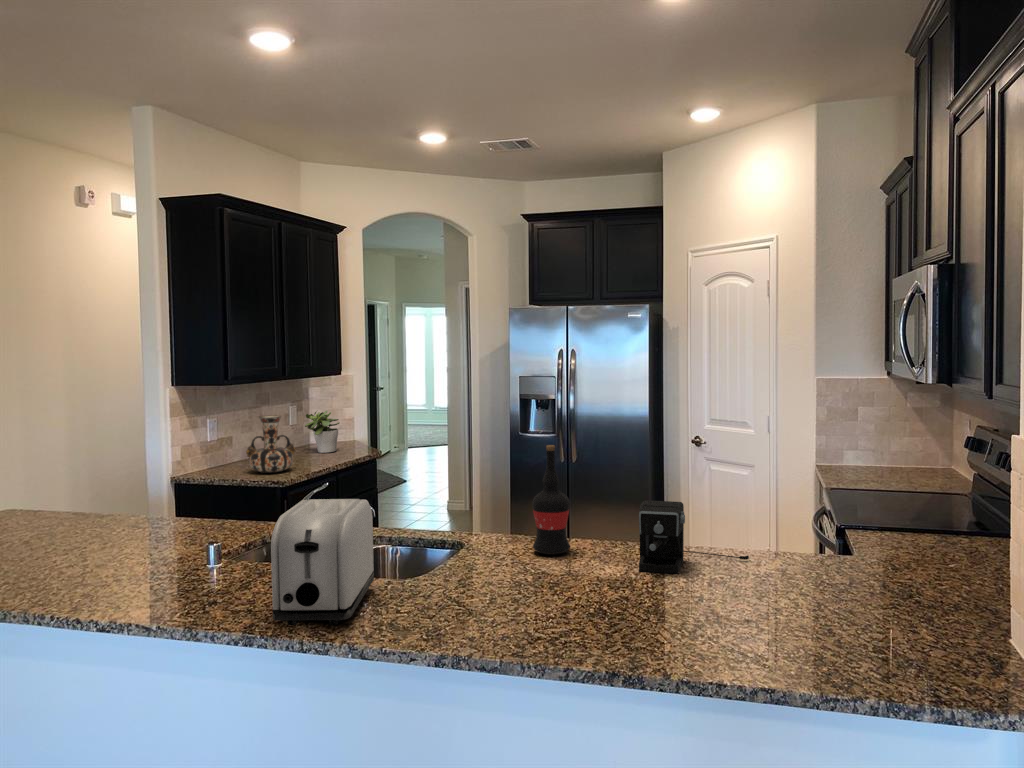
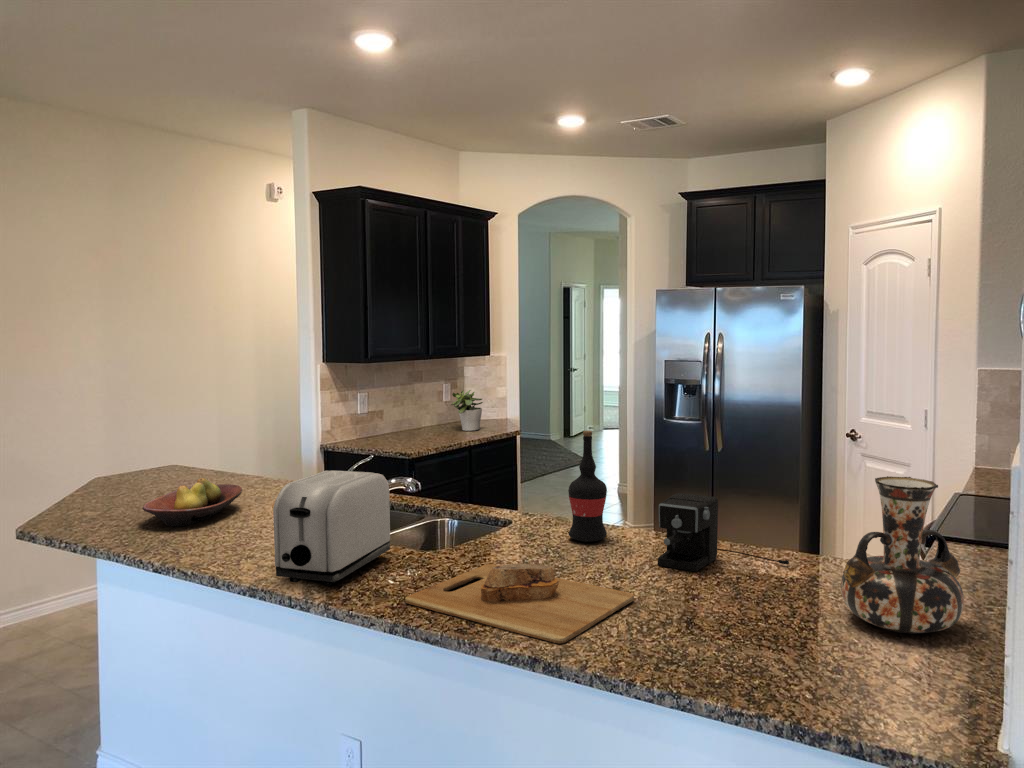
decorative vase: present [246,415,295,473] -> present [841,476,964,634]
fruit bowl: none [41,519,150,577] -> present [143,478,242,527]
cutting board: none [435,581,652,656] -> present [405,564,634,644]

